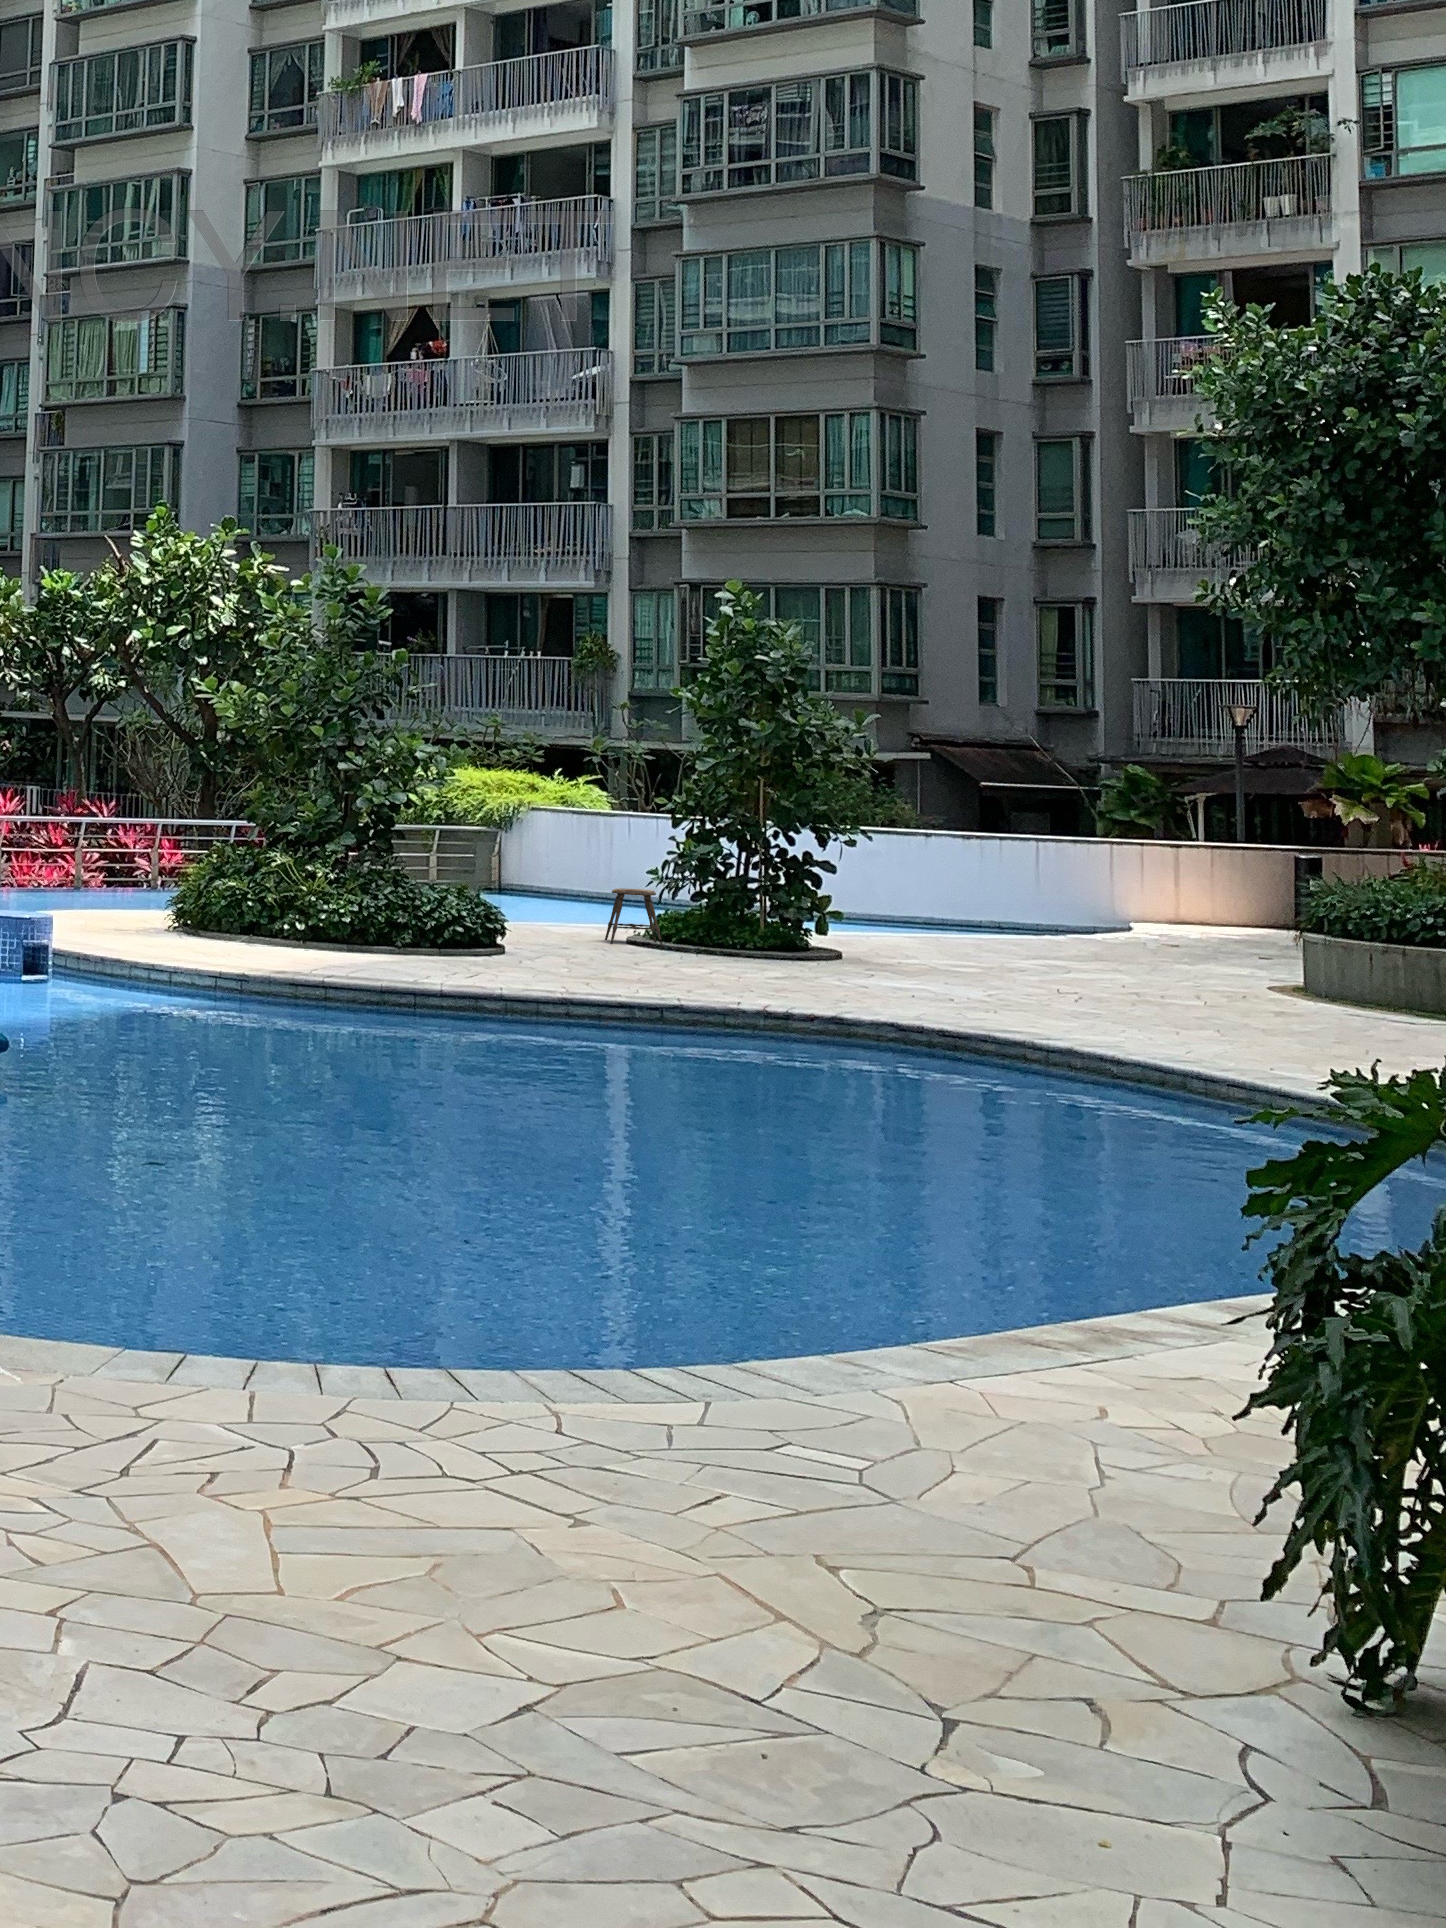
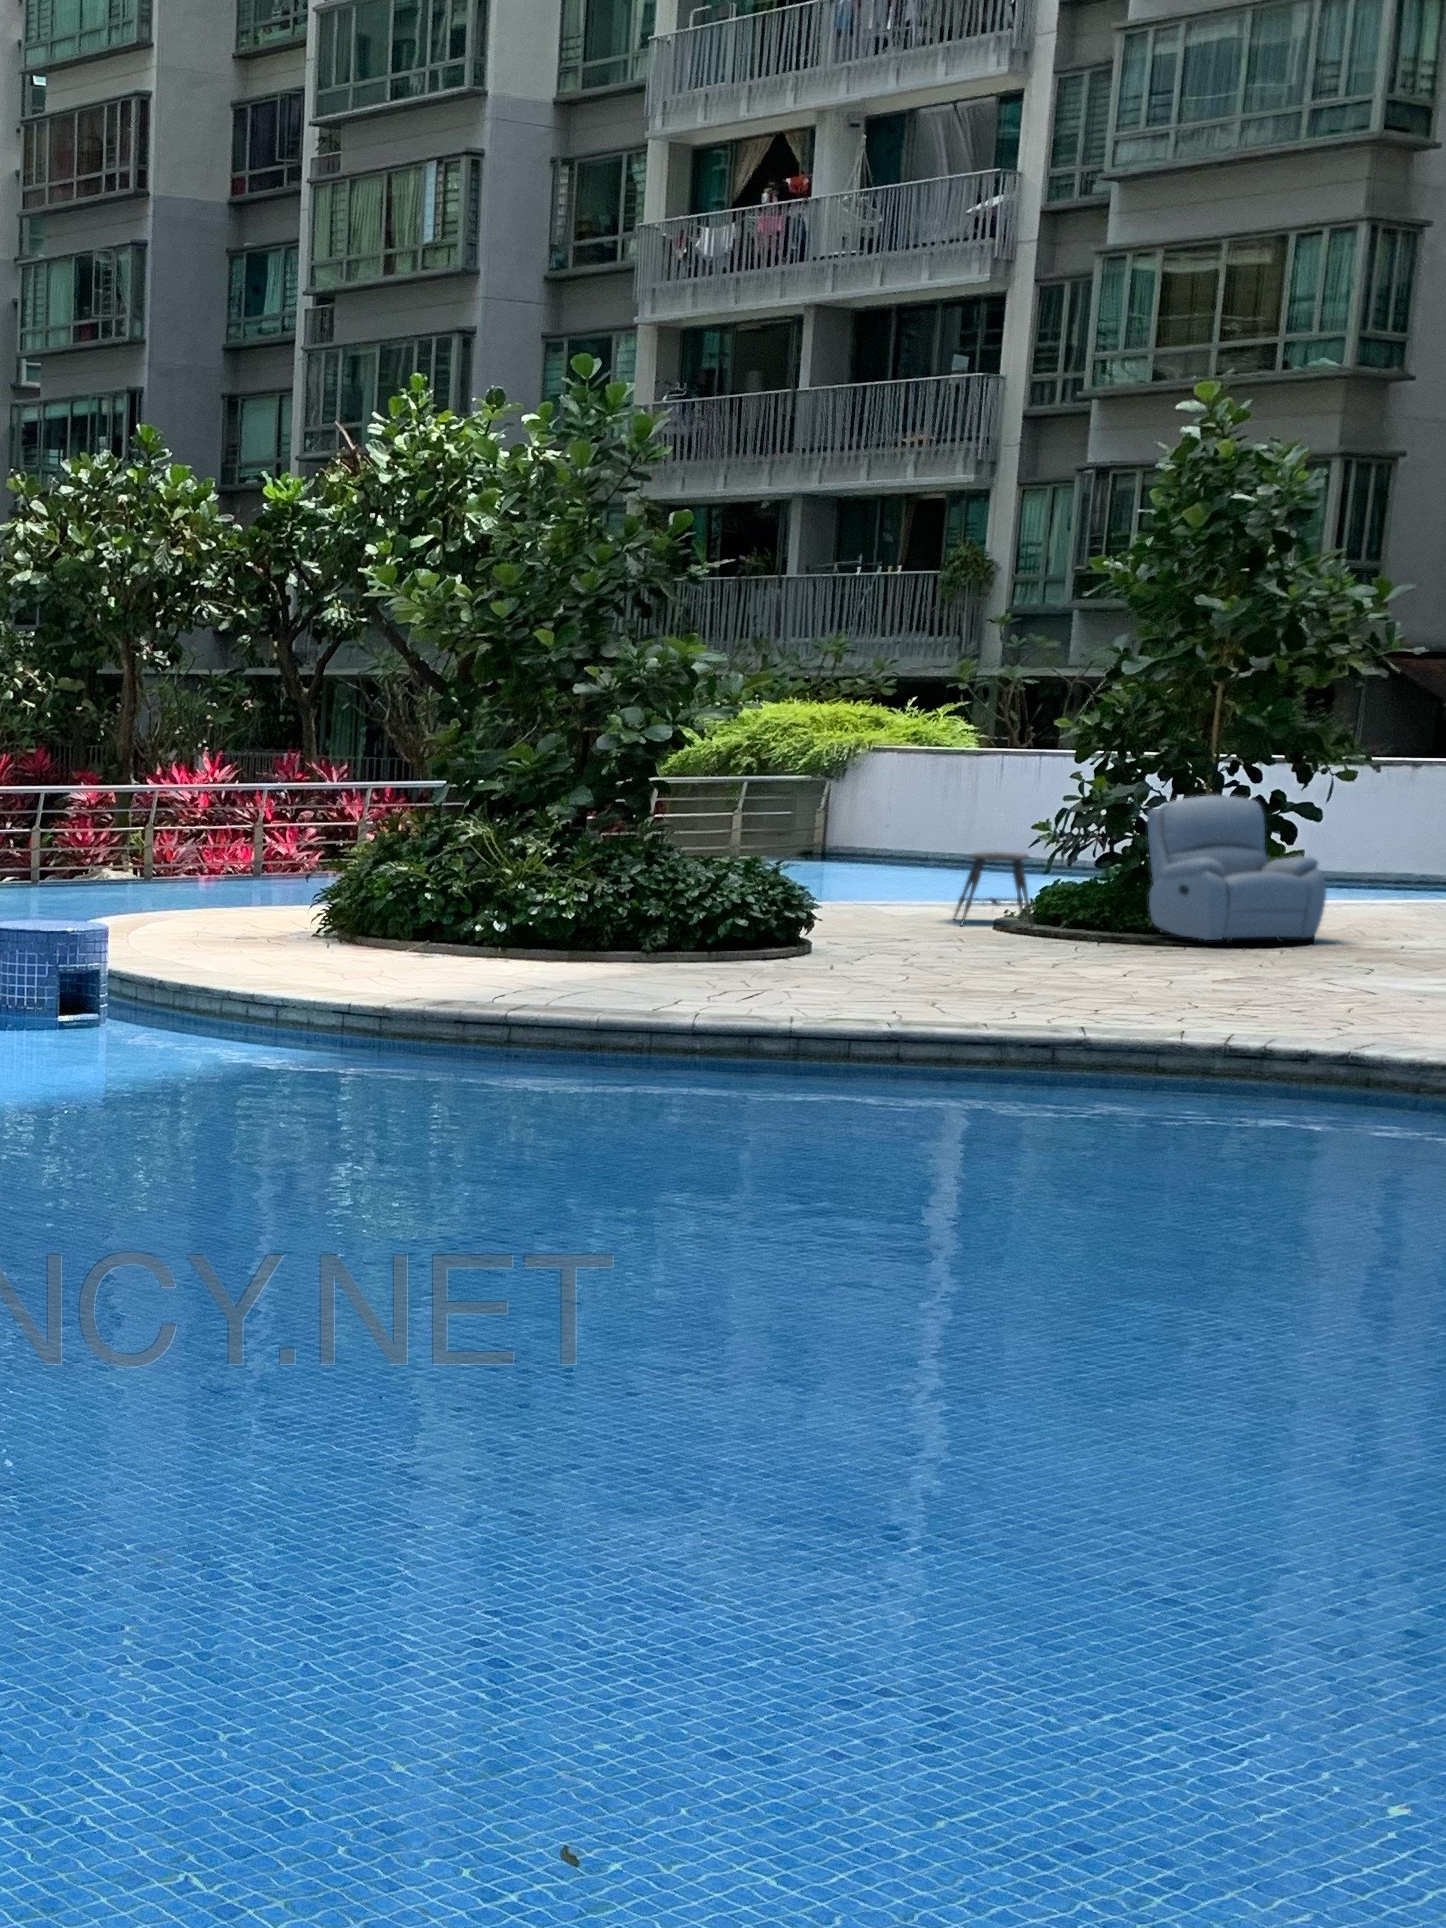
chair: none [733,853,859,962] -> present [1147,795,1326,944]

